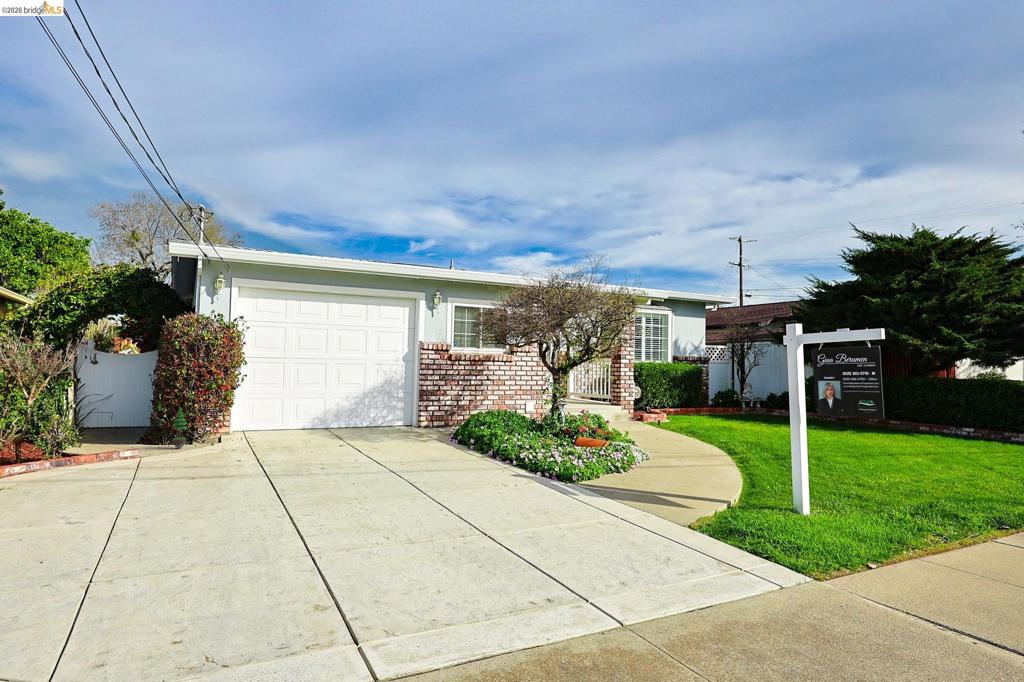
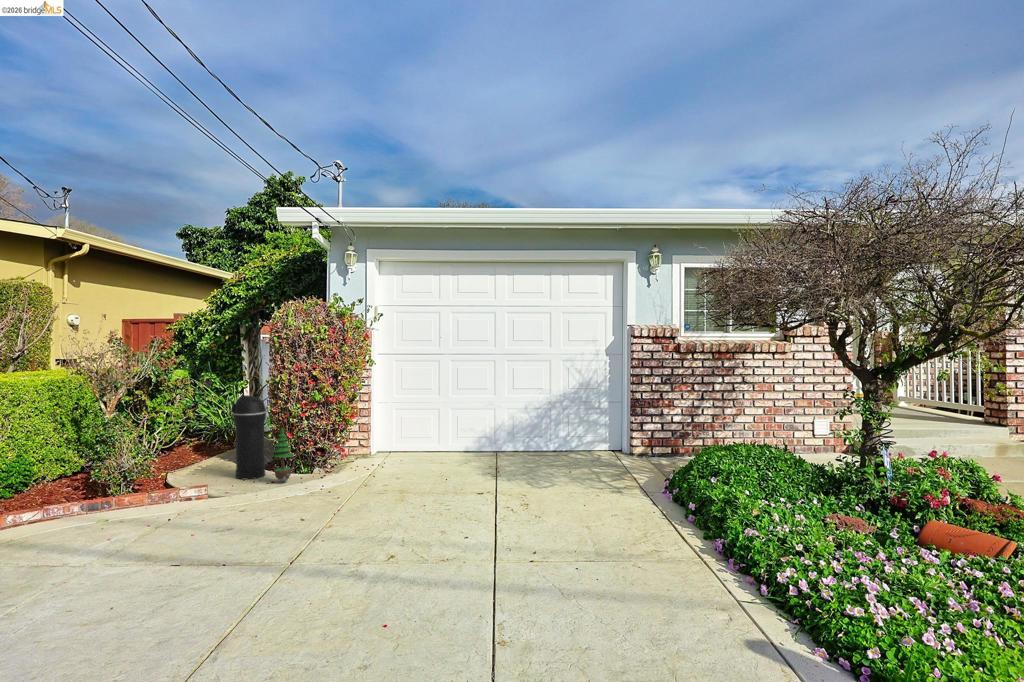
trash can: none [128,384,158,449] -> present [231,395,266,479]

